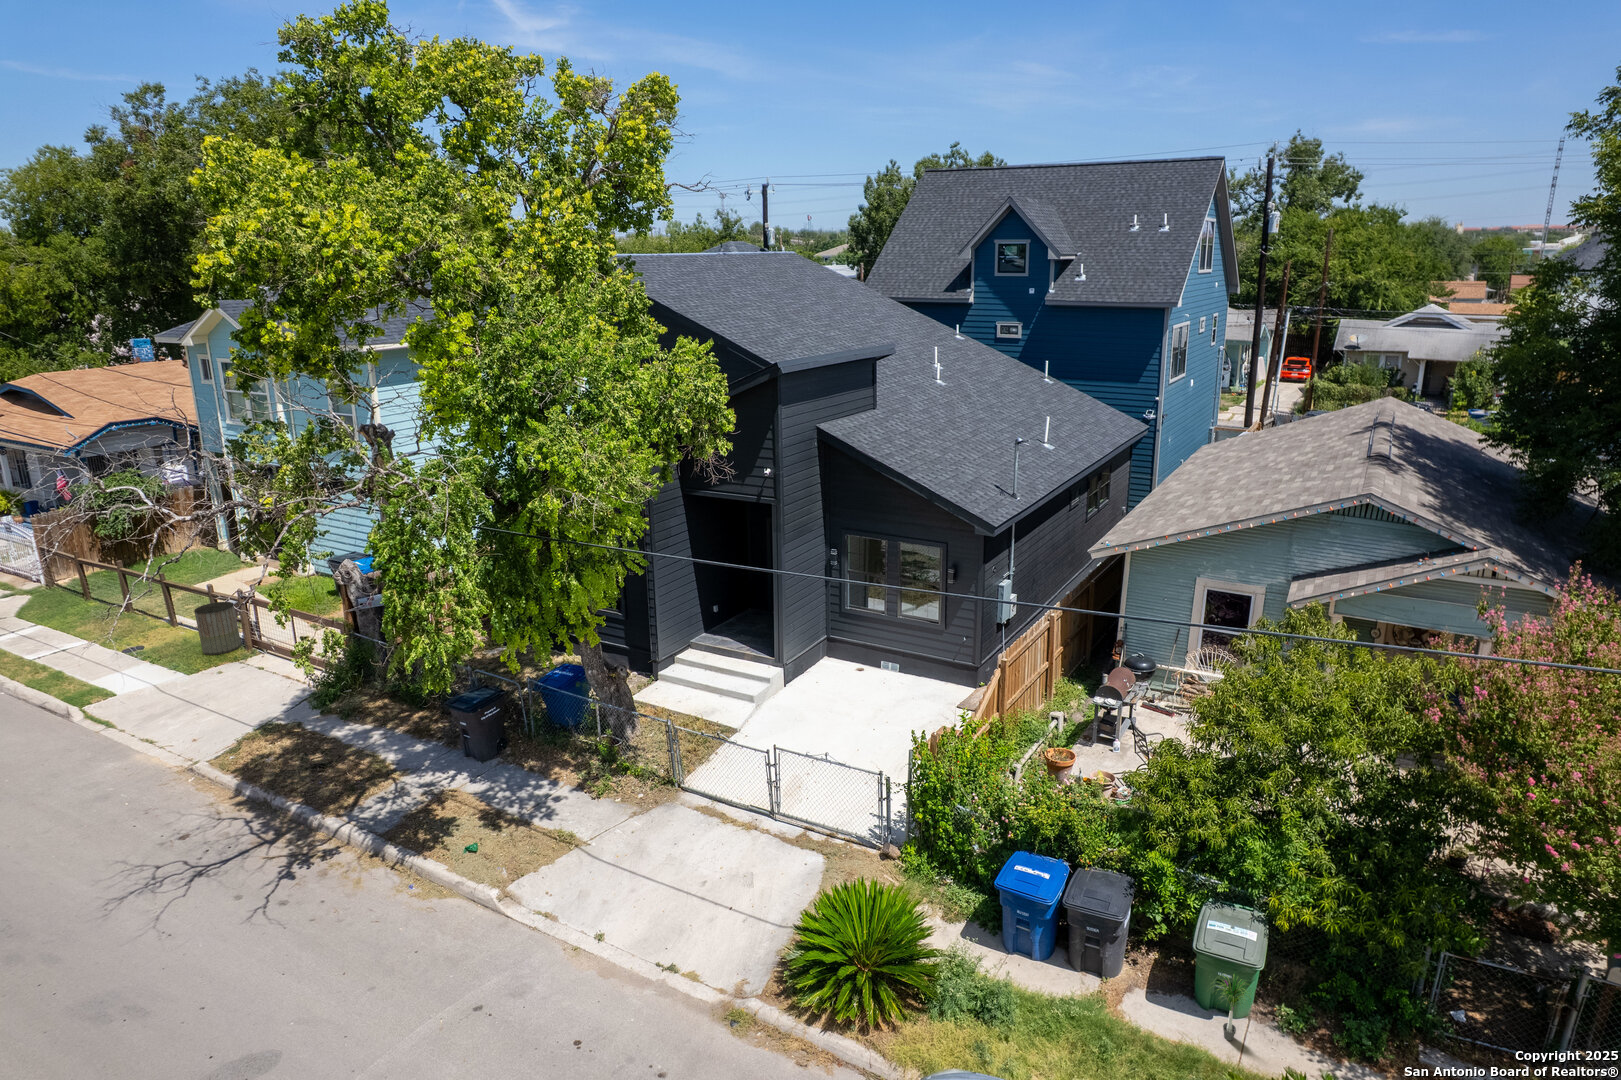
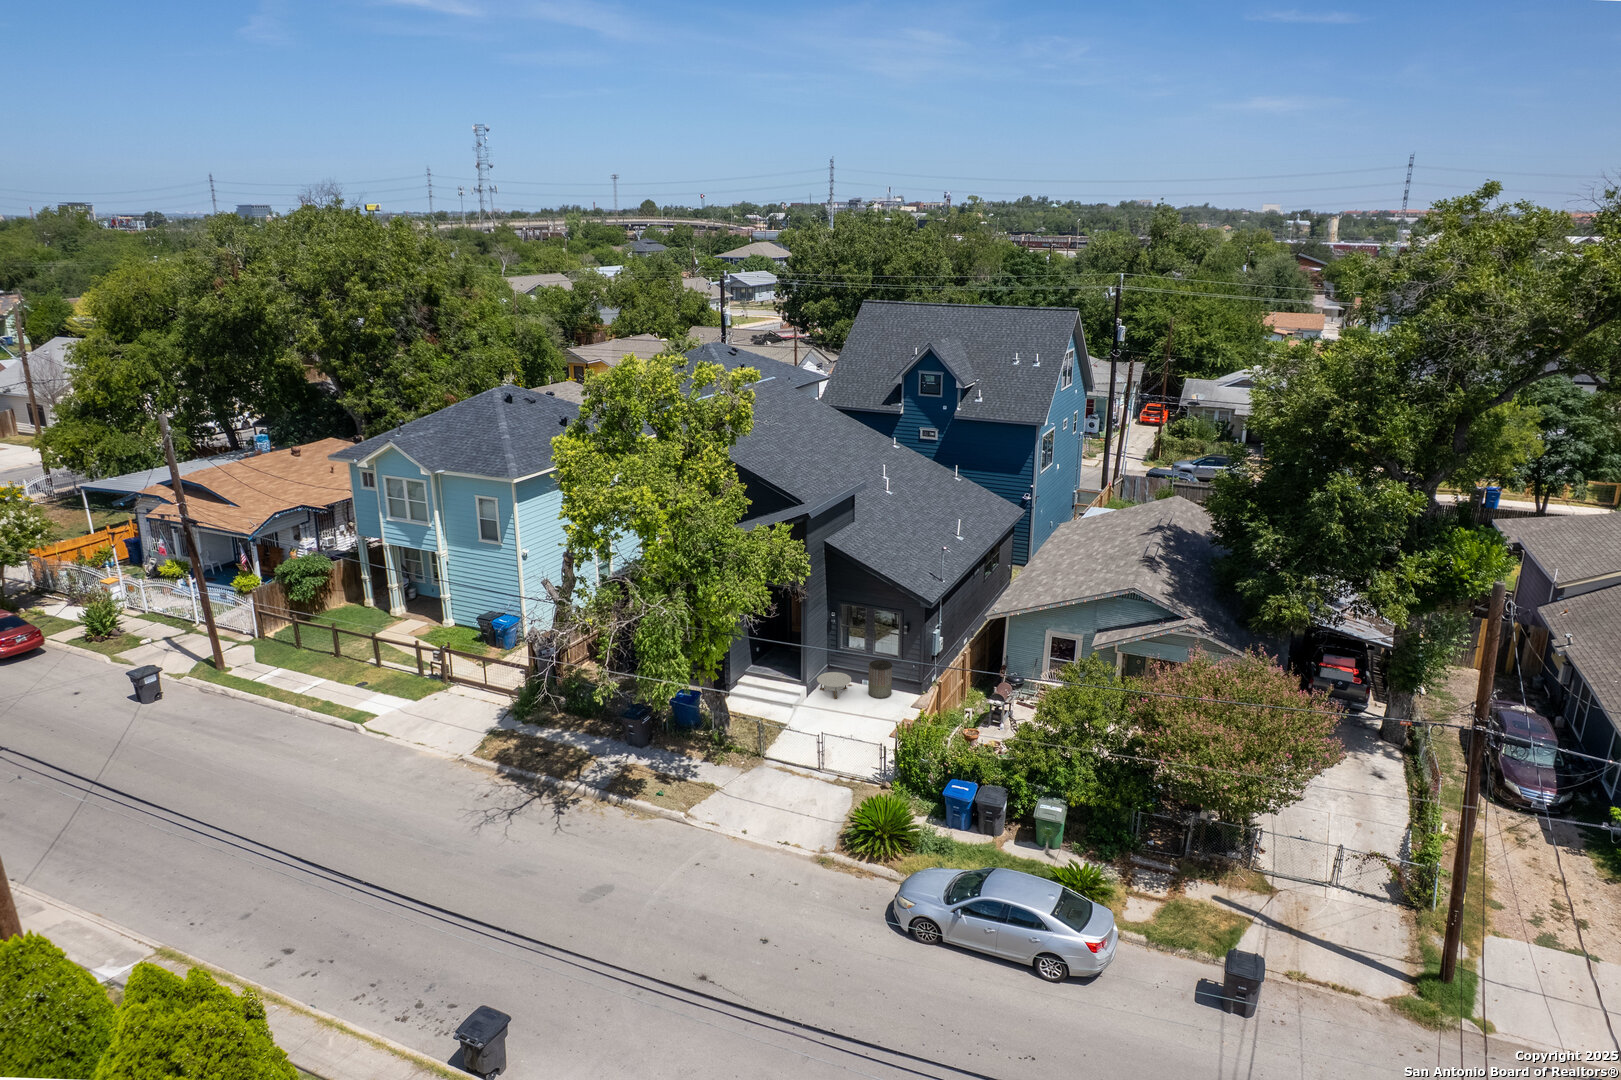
trash can: present [194,602,241,655] -> present [868,660,892,699]
round table: none [803,647,860,690] -> present [817,672,852,699]

